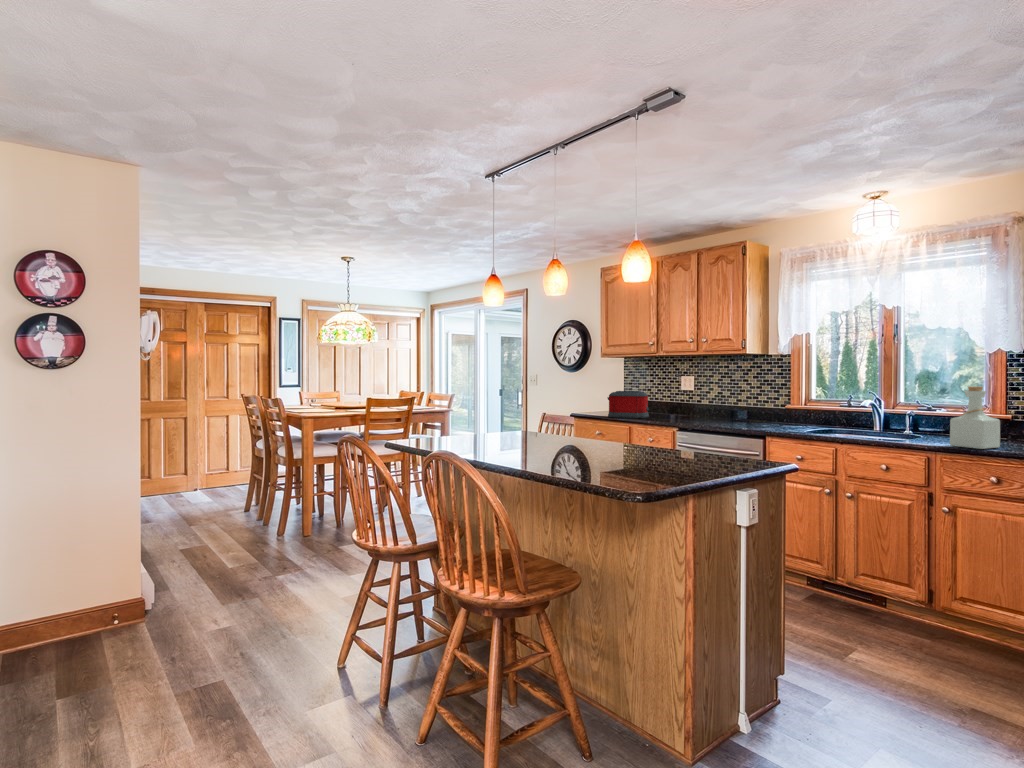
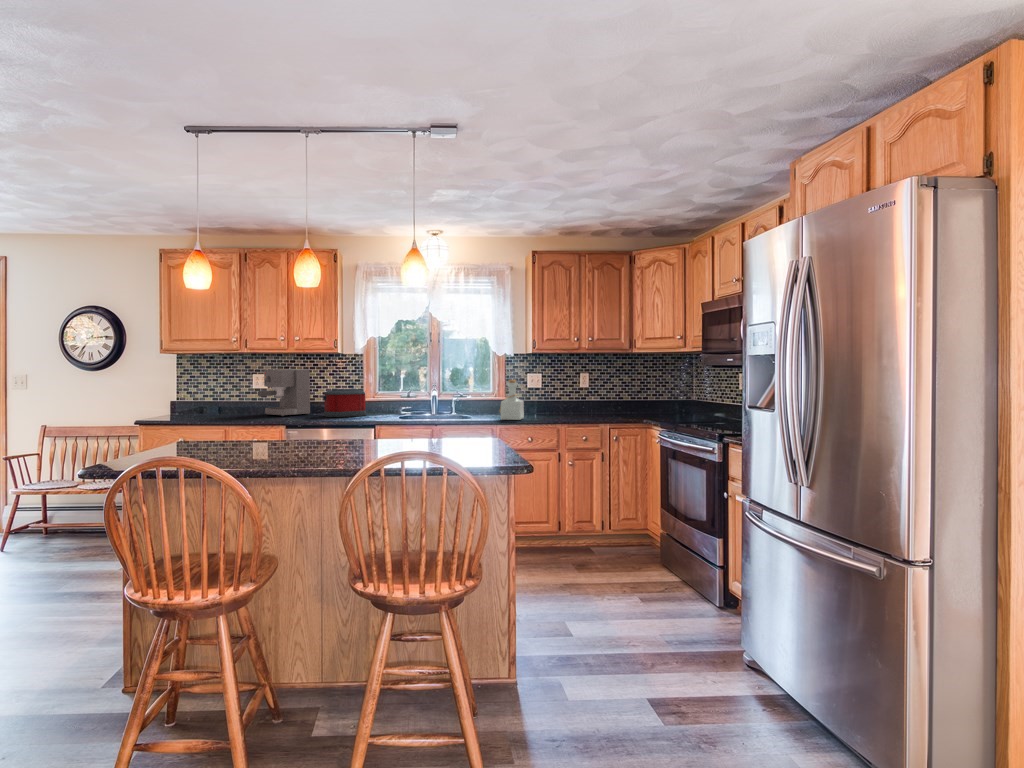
coffee maker: none [670,371,727,420] -> present [258,369,310,416]
toaster: present [608,391,649,418] -> present [323,389,366,417]

